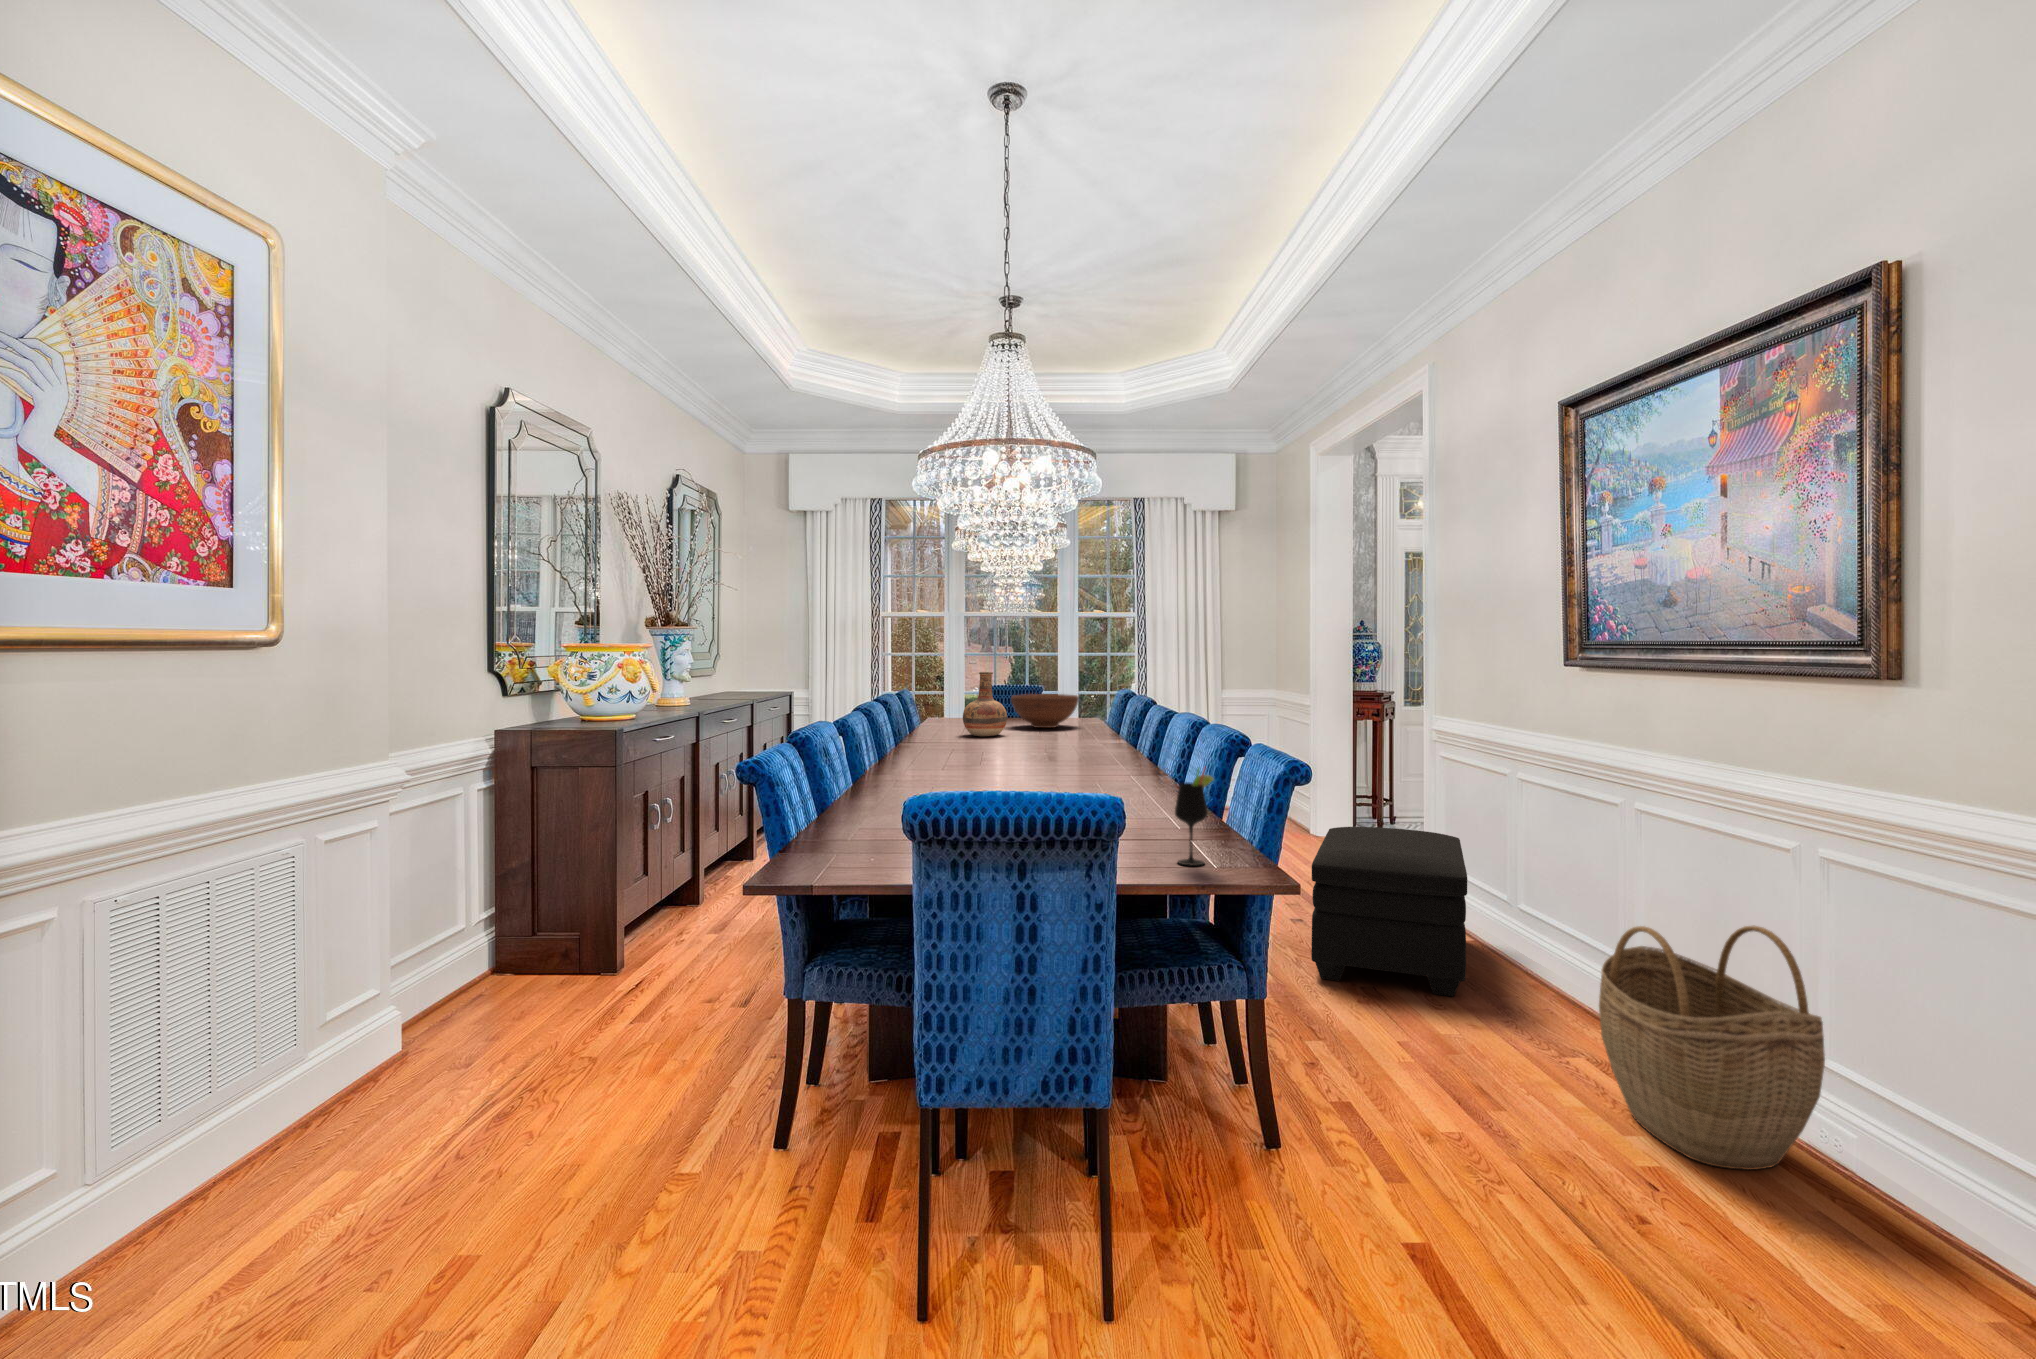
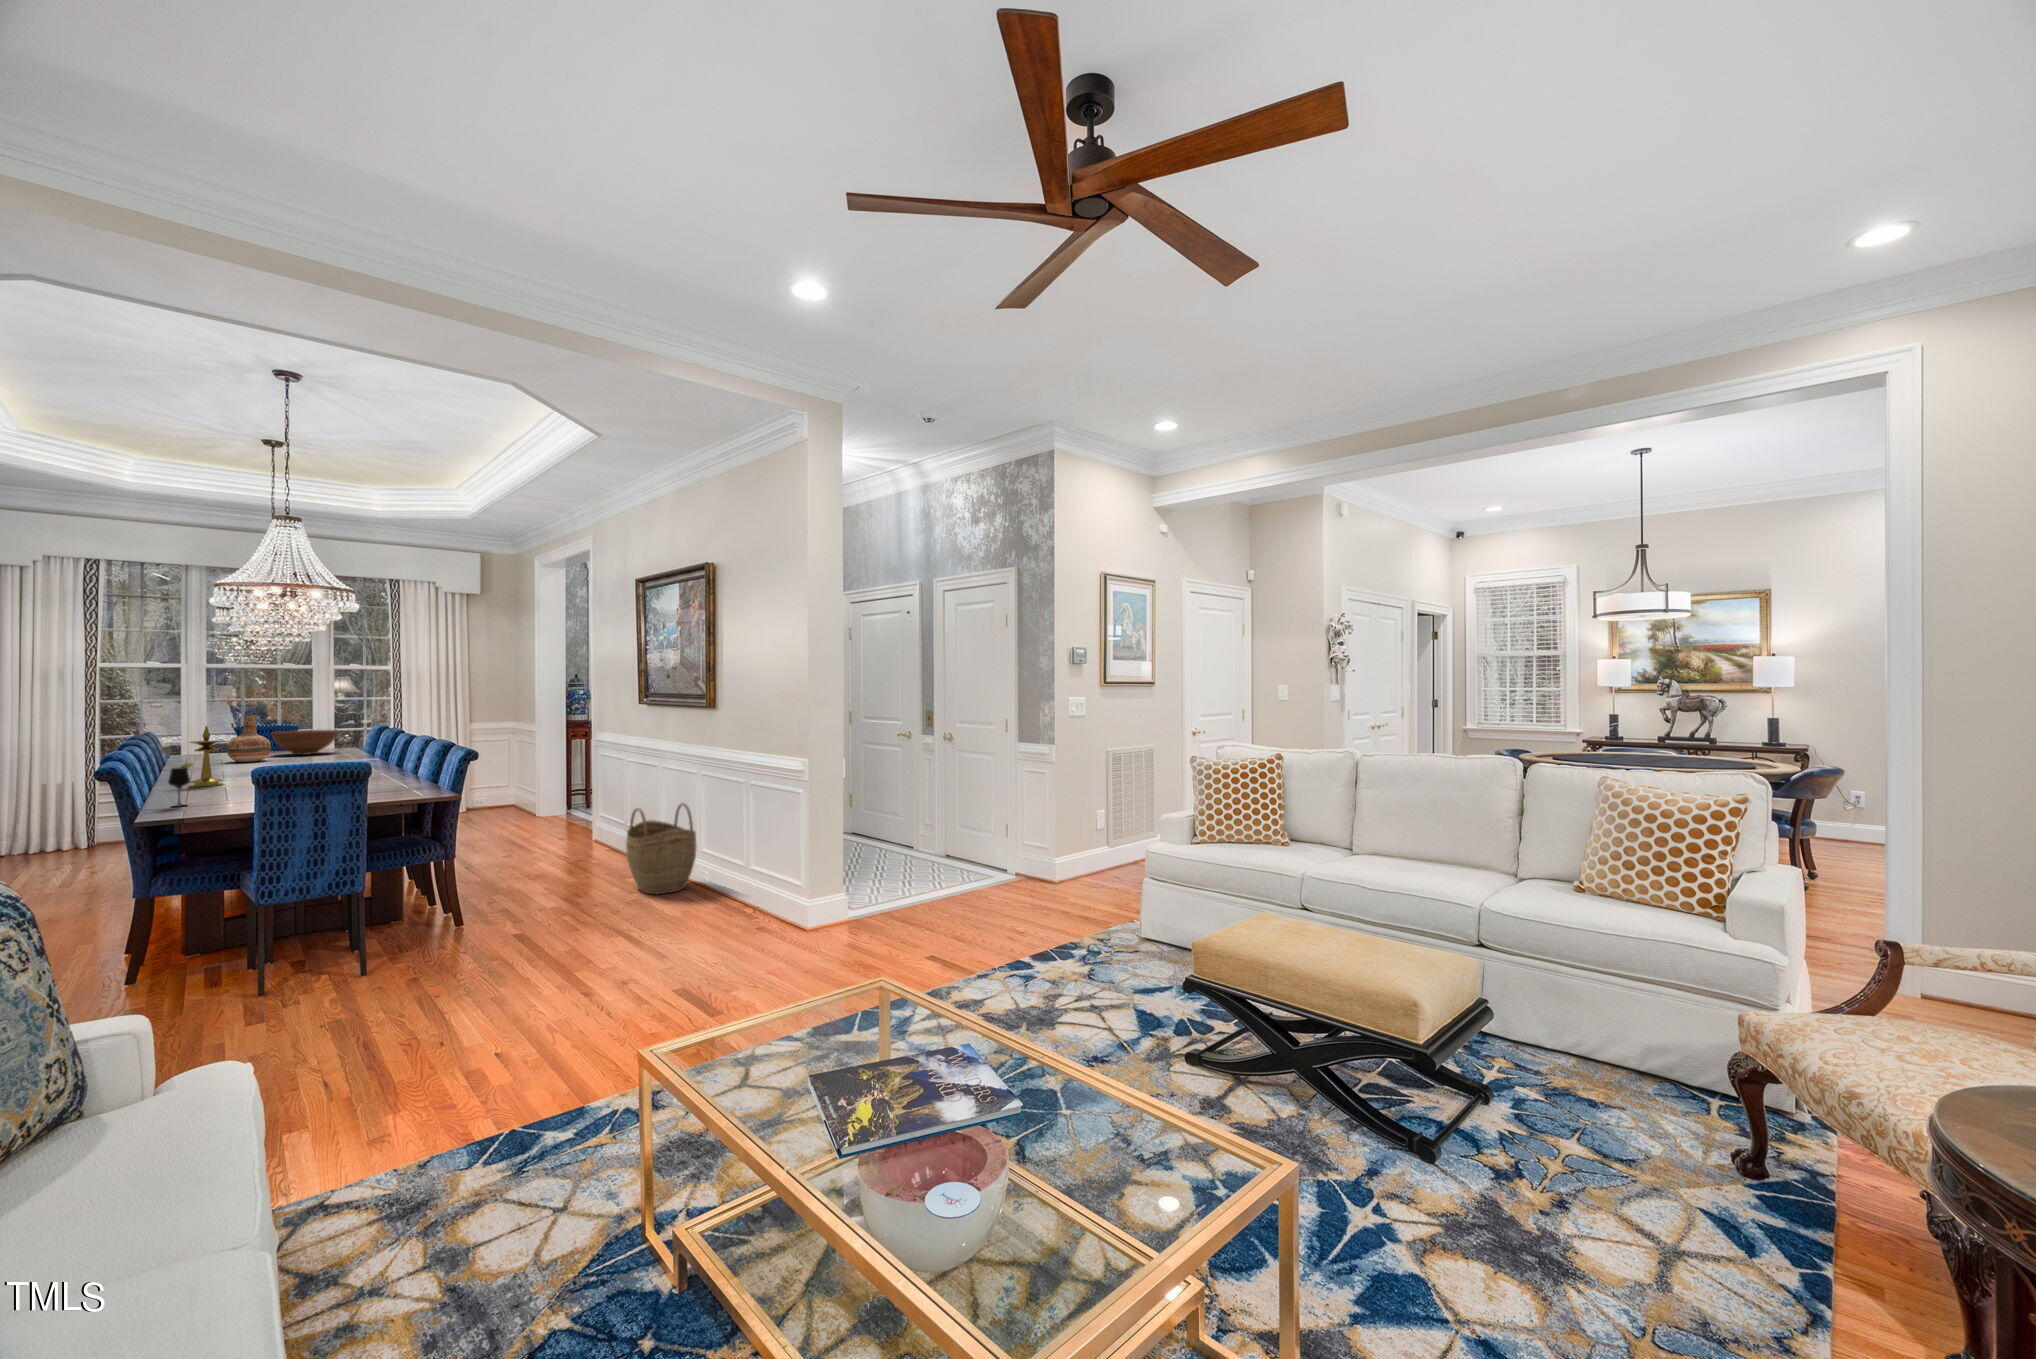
candlestick: none [891,689,931,786] -> present [189,726,223,787]
wine glass: present [1175,768,1213,865] -> present [168,762,193,806]
ottoman: present [1311,827,1467,996] -> none [505,794,602,875]

